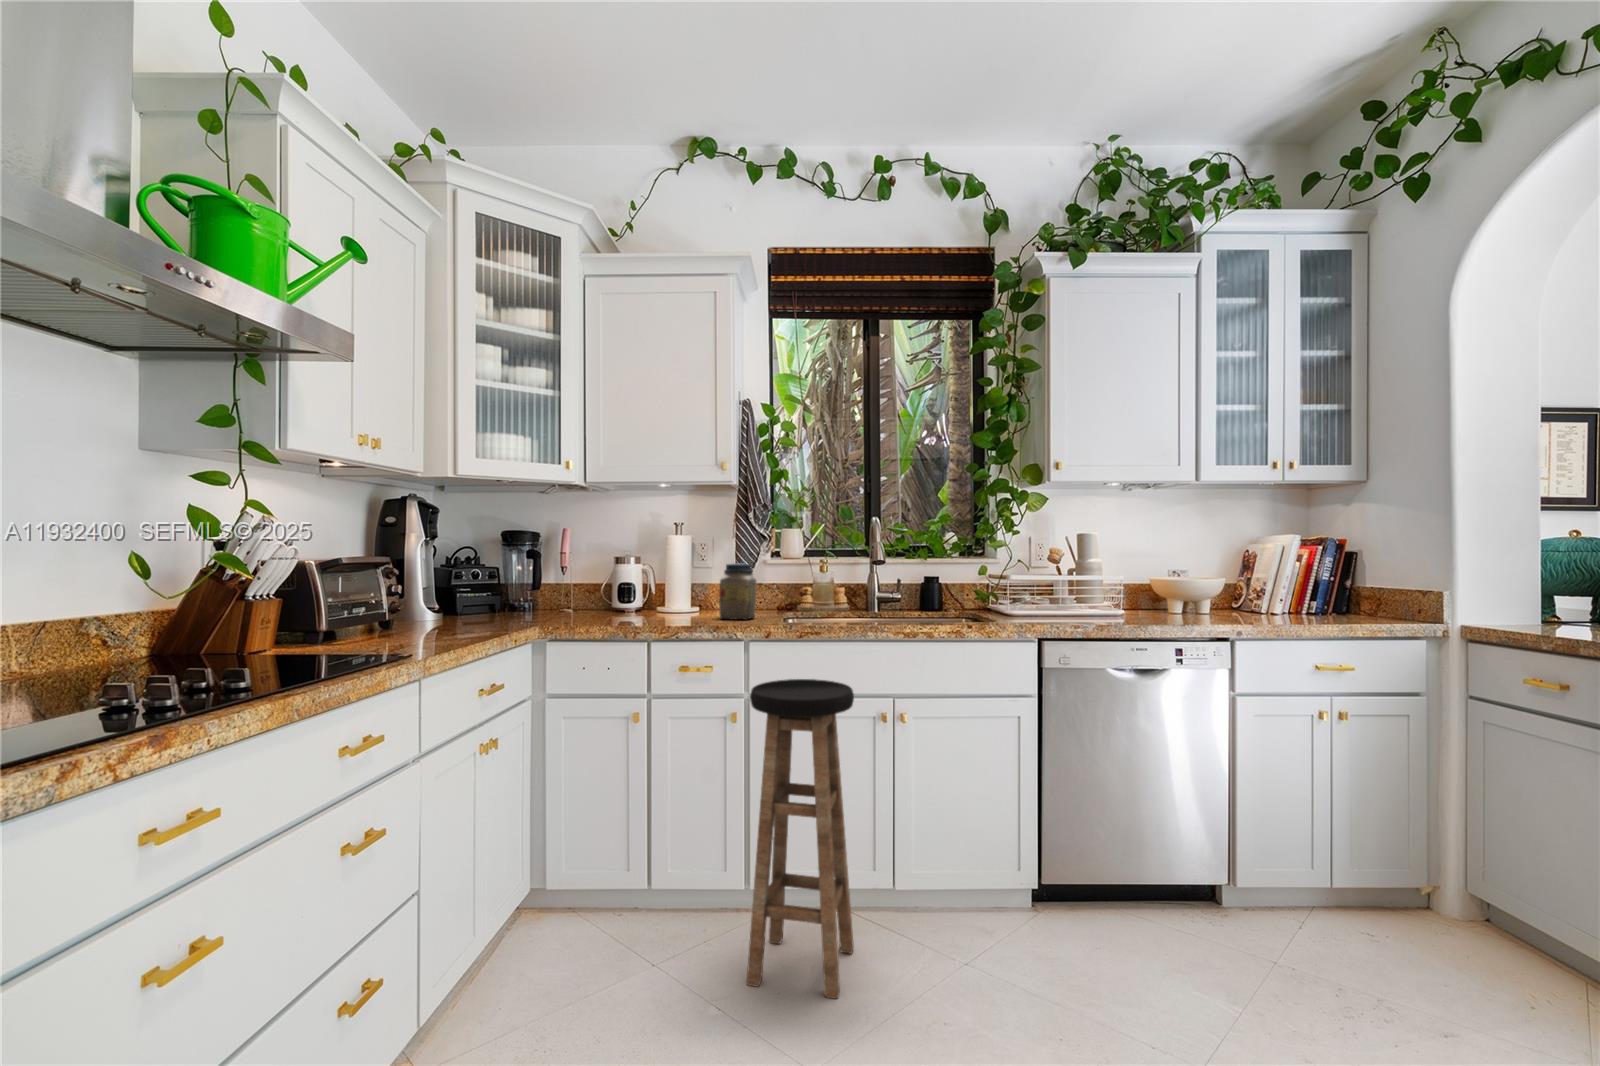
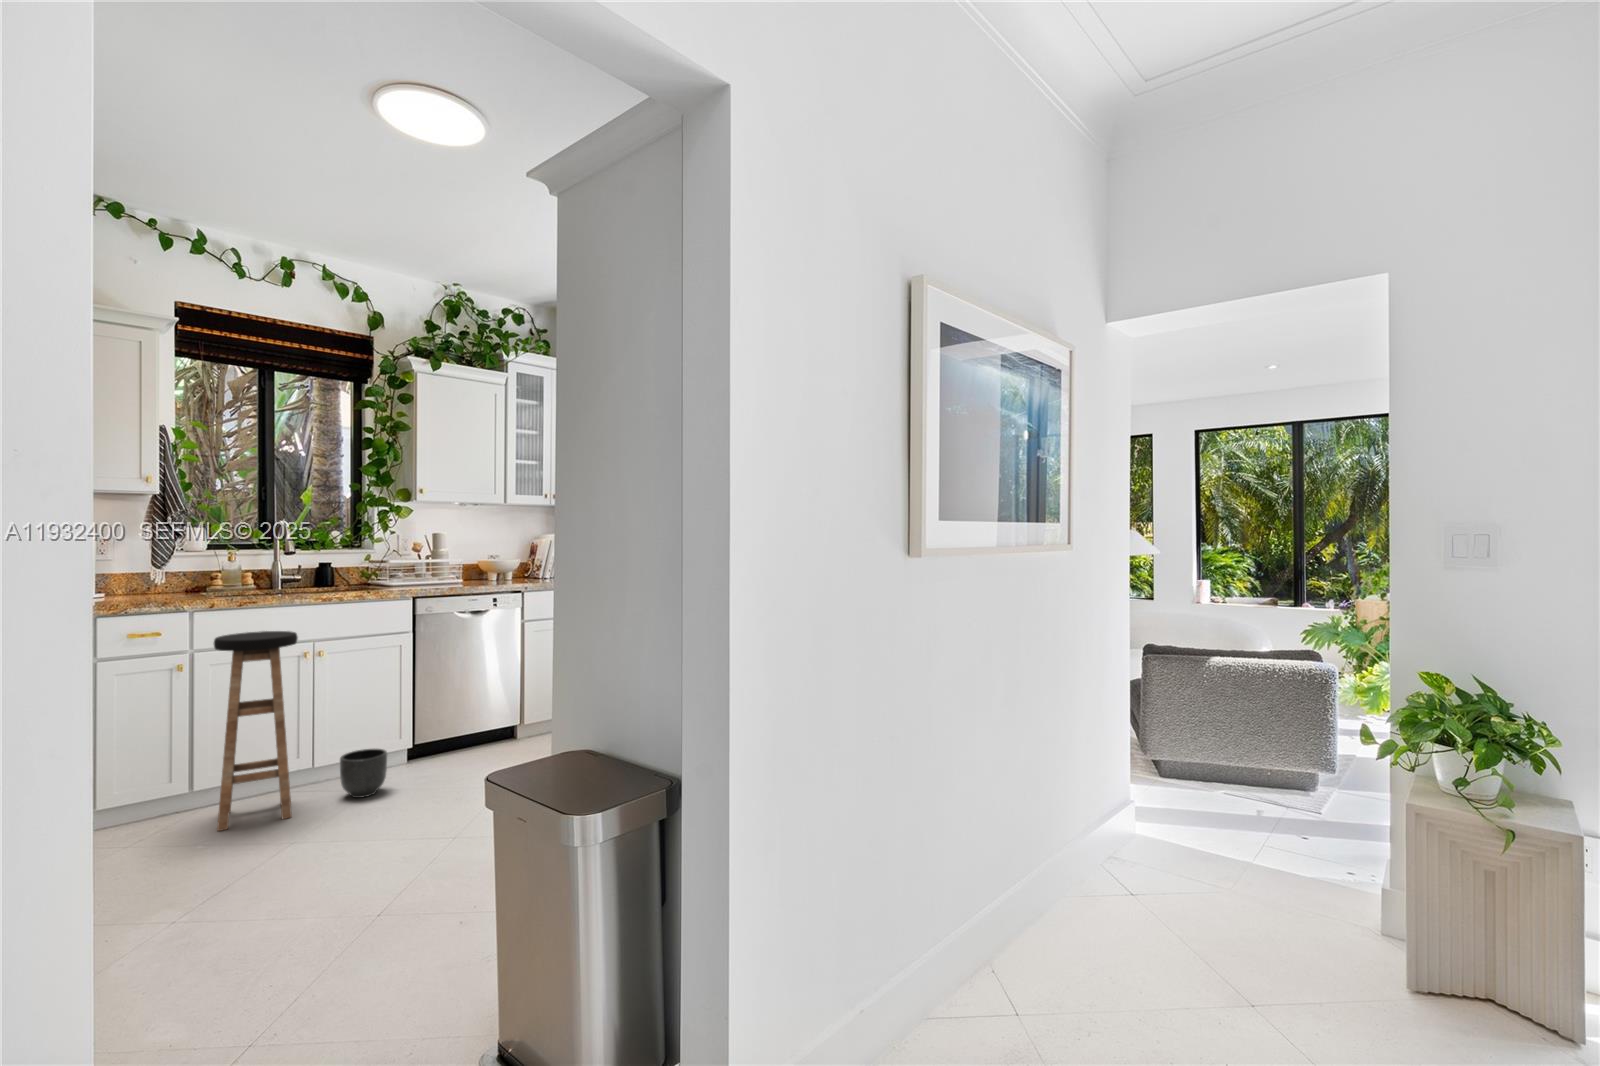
jar: present [719,563,756,619] -> none [149,556,183,600]
planter: none [914,896,985,992] -> present [340,749,387,798]

